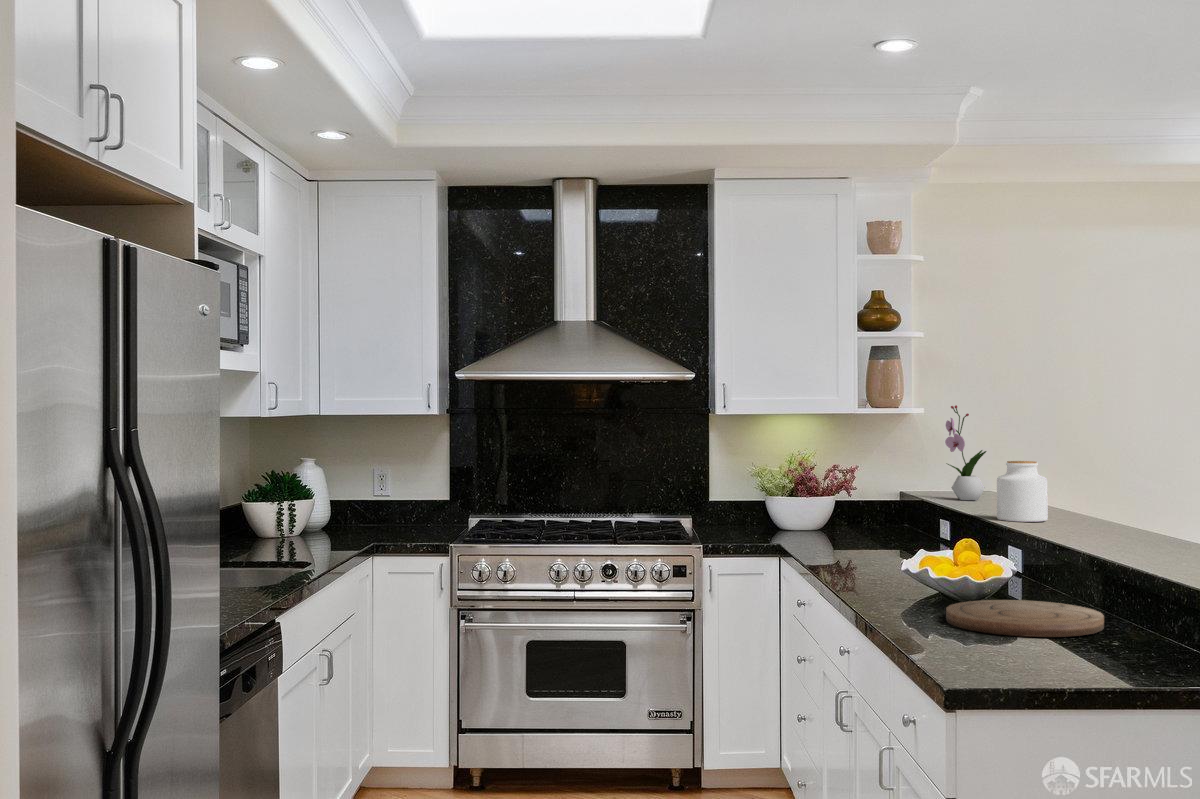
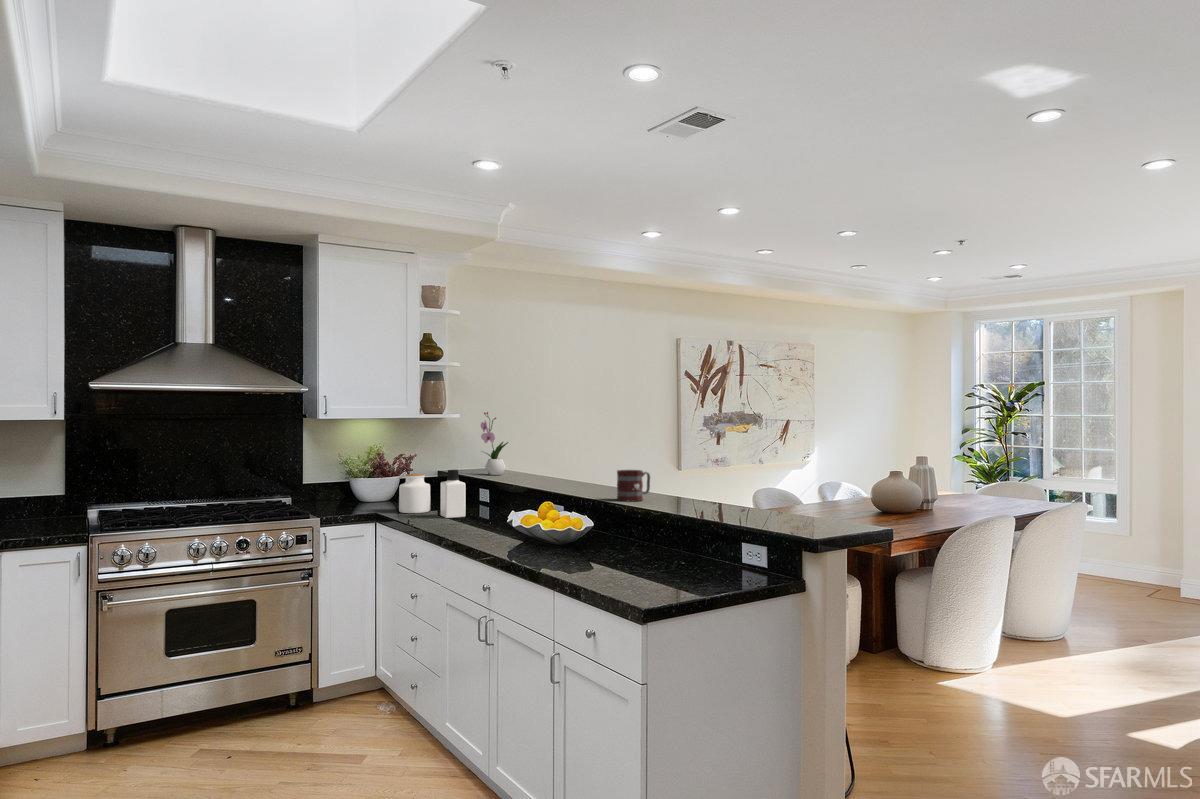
jar: present [997,461,1048,522] -> present [399,474,430,513]
bottle: none [855,488,887,556] -> present [440,470,466,518]
mug: none [1073,495,1133,544] -> present [617,470,650,502]
cutting board: present [946,600,1104,637] -> none [572,542,672,569]

